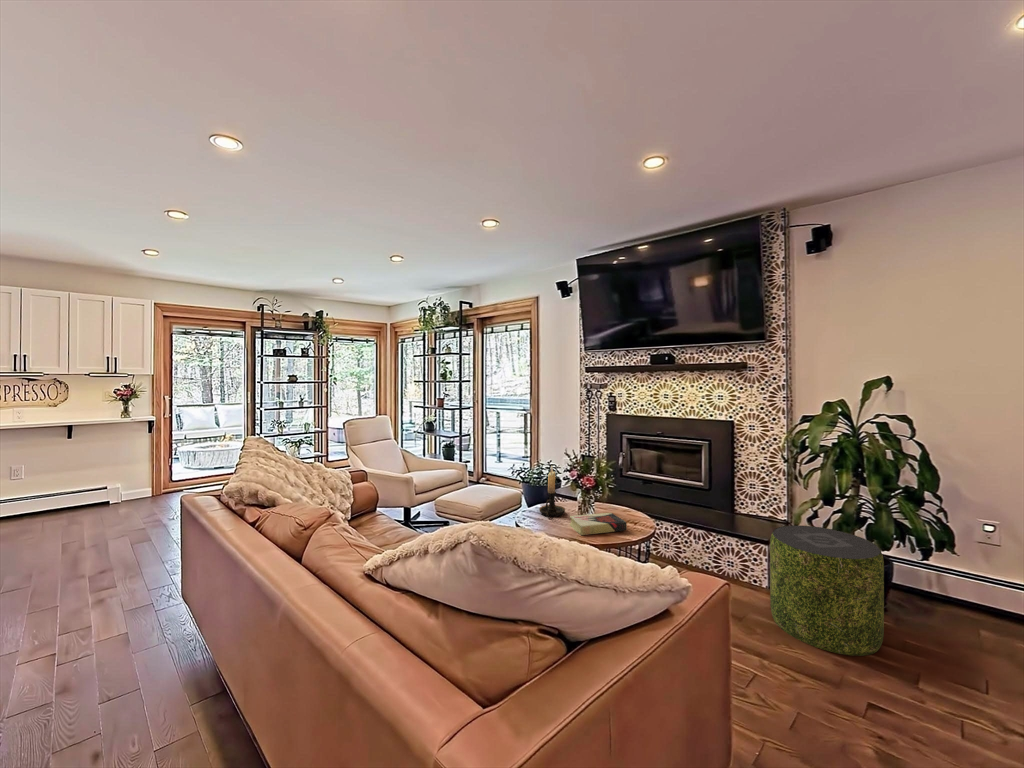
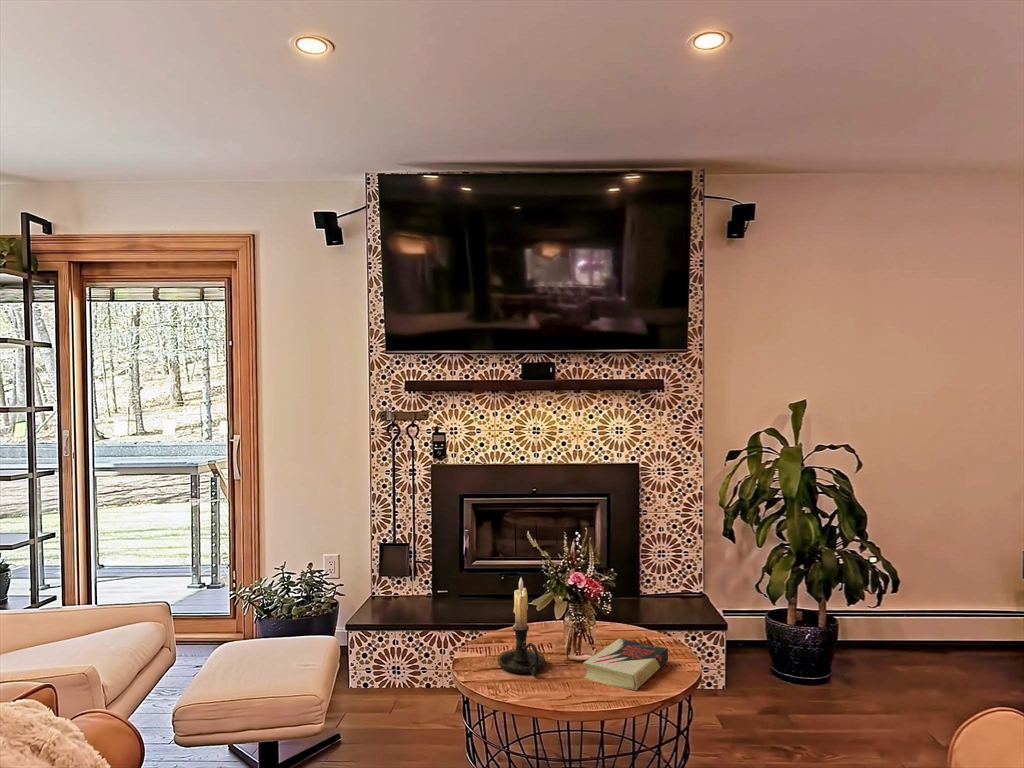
pouf: present [770,525,884,656] -> none [762,593,885,745]

